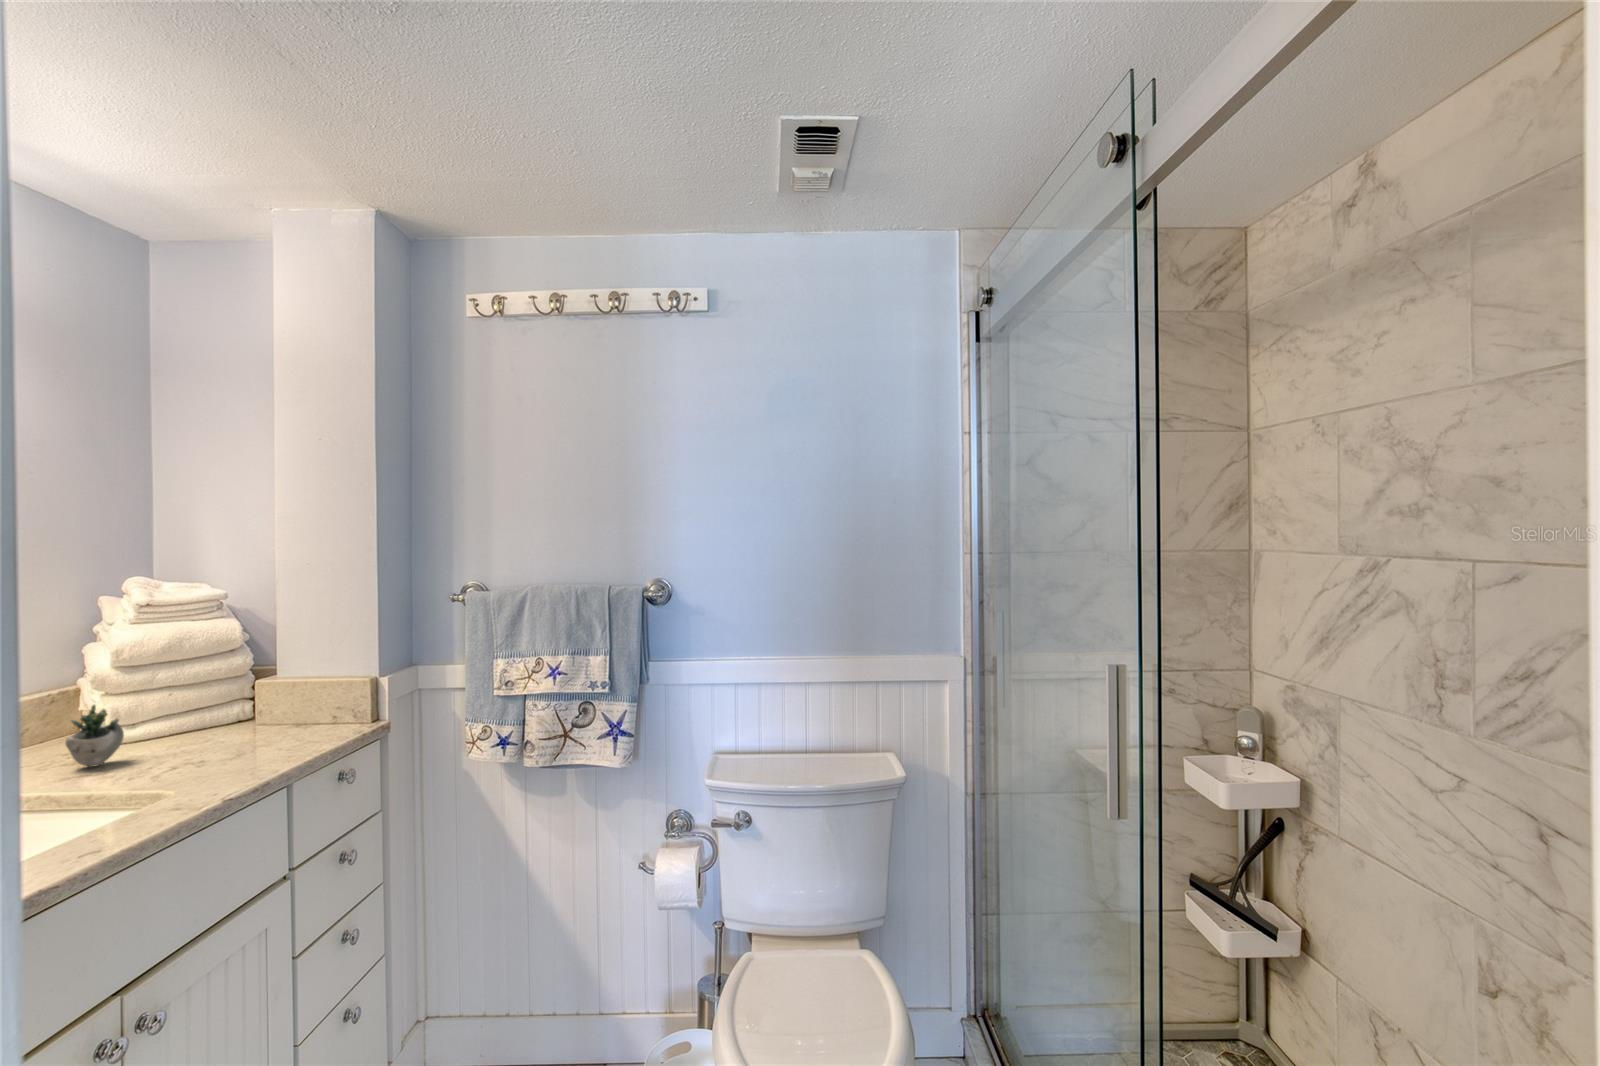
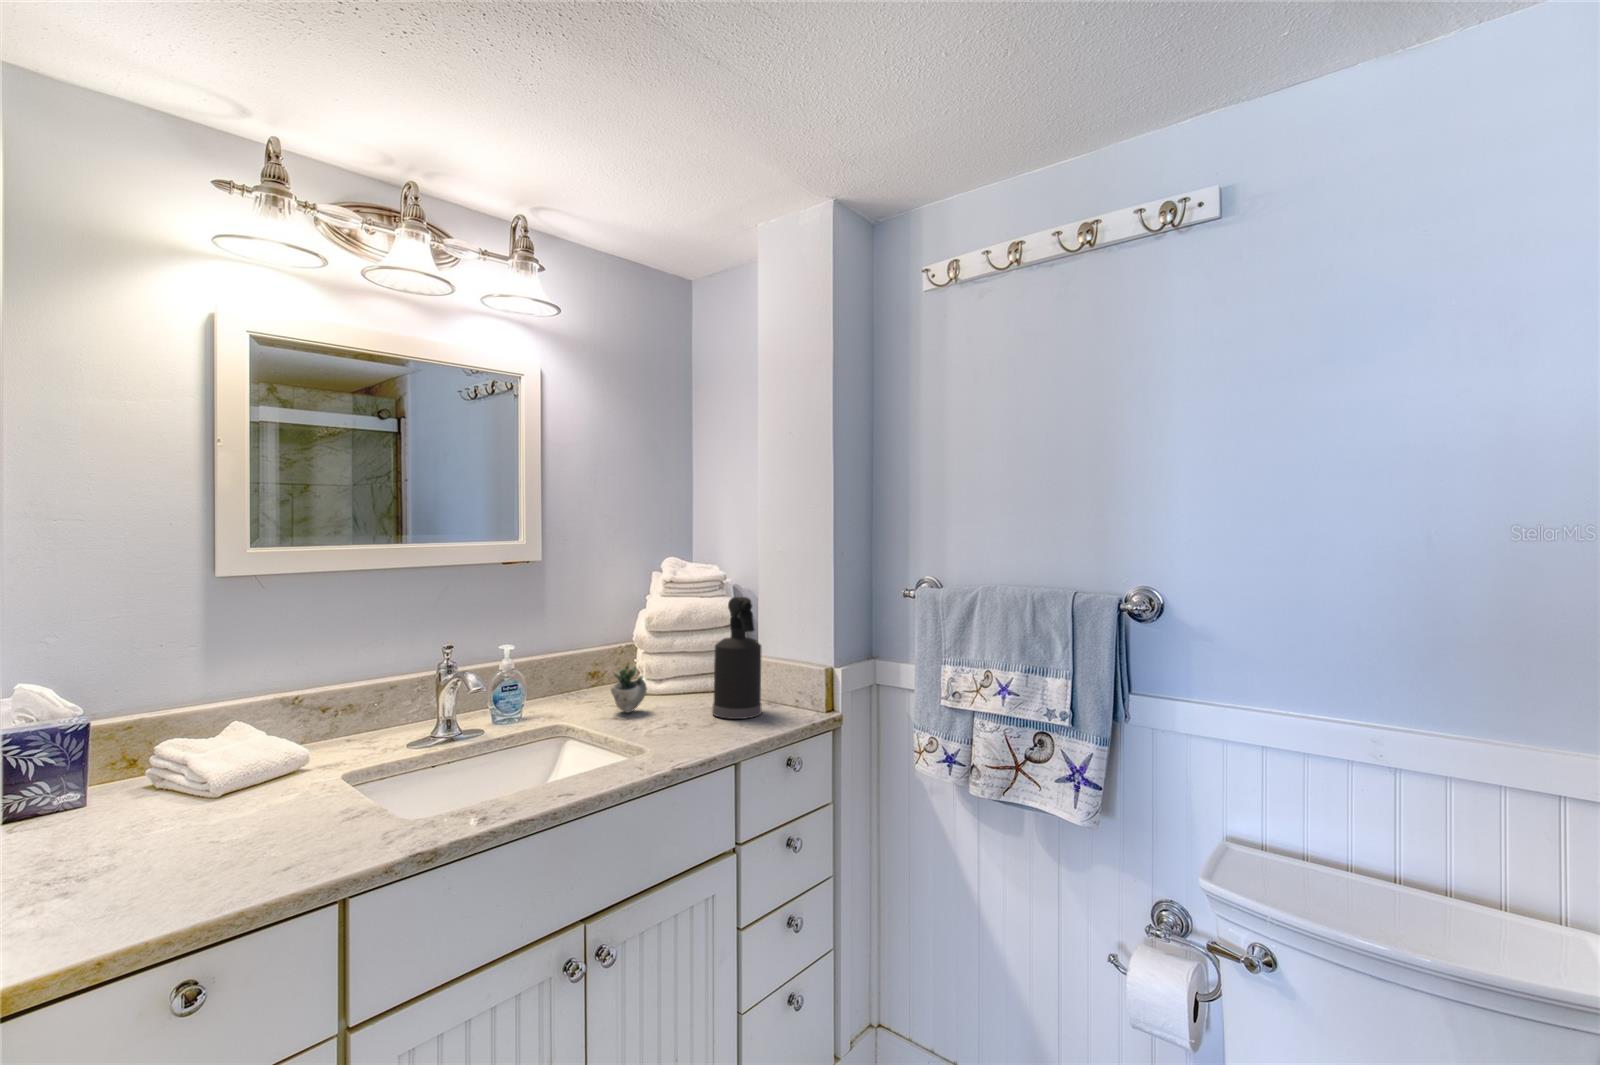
spray bottle: none [226,614,292,748] -> present [712,597,762,719]

